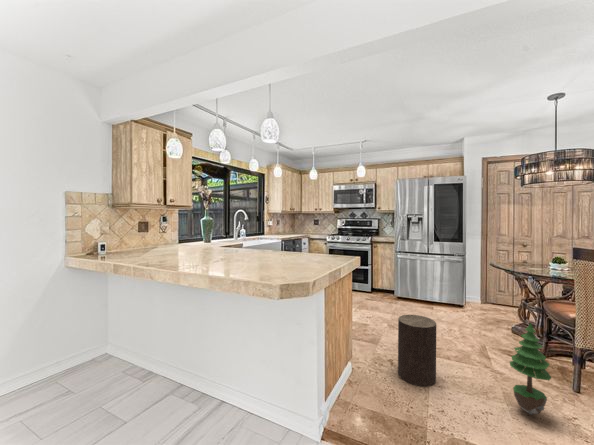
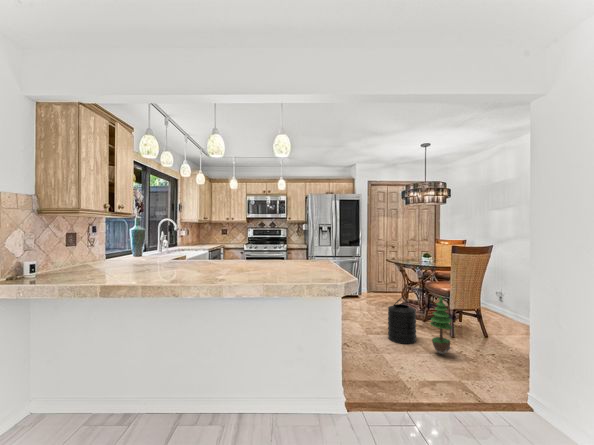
trash can: none [457,314,502,384] -> present [388,296,416,344]
stool: present [398,315,436,387] -> none [356,303,384,356]

